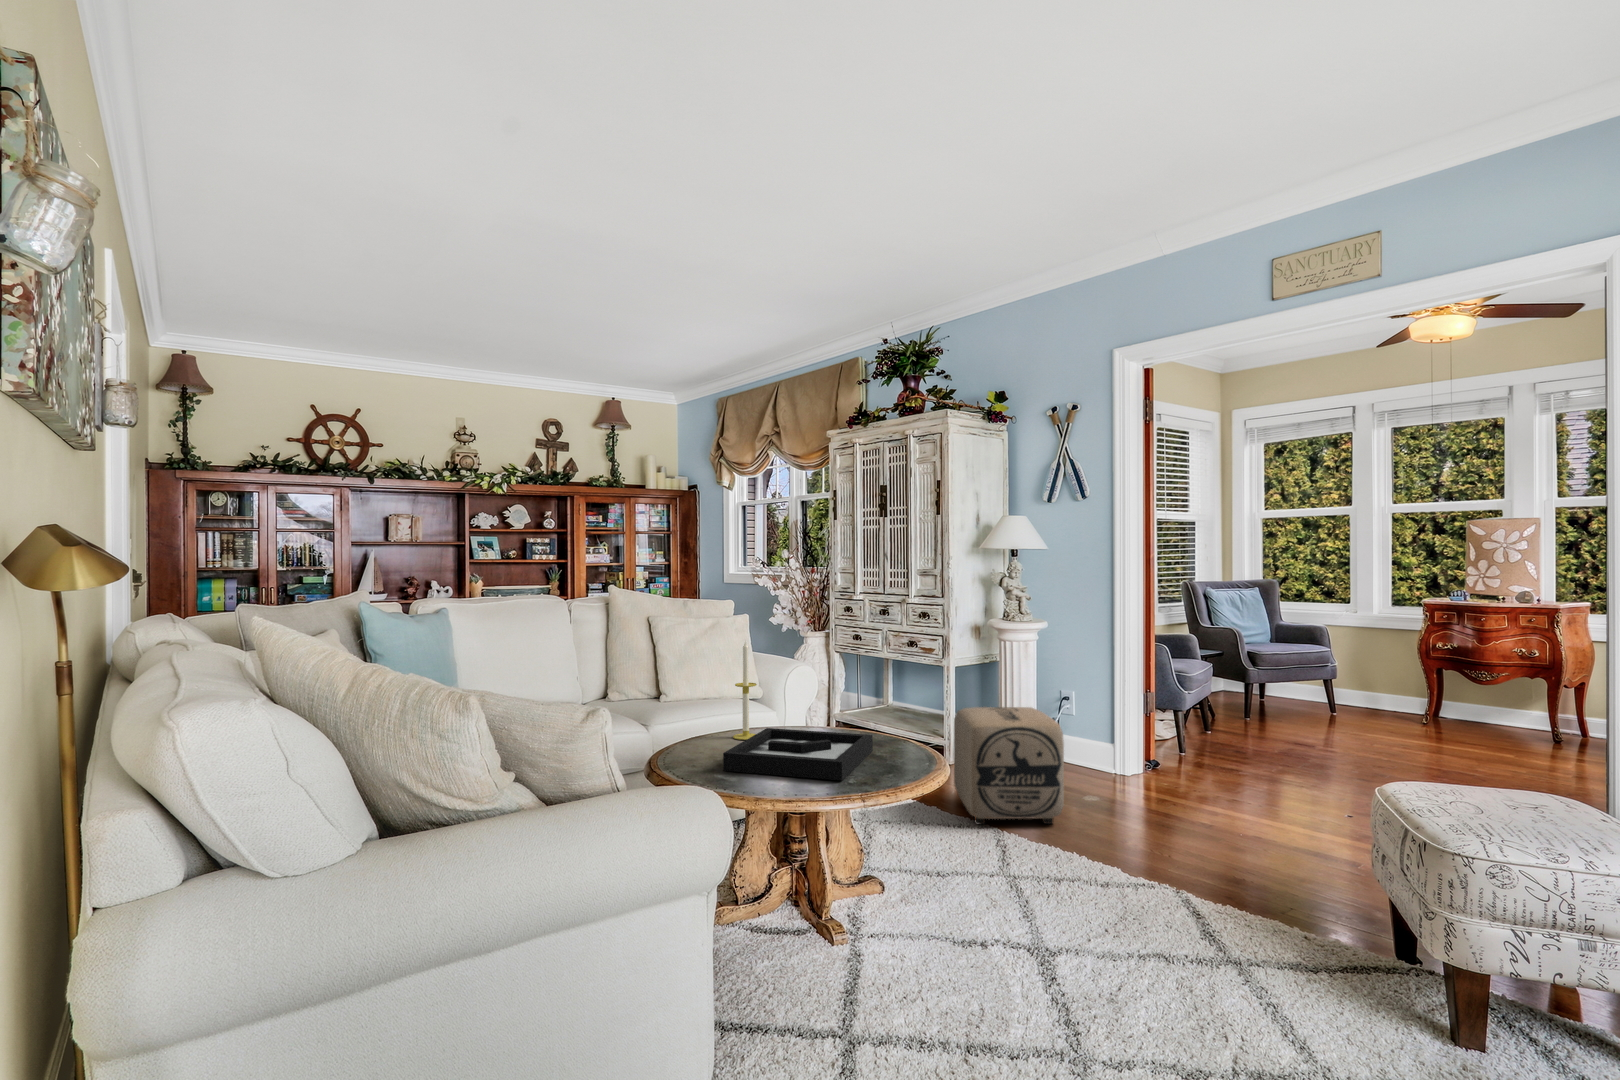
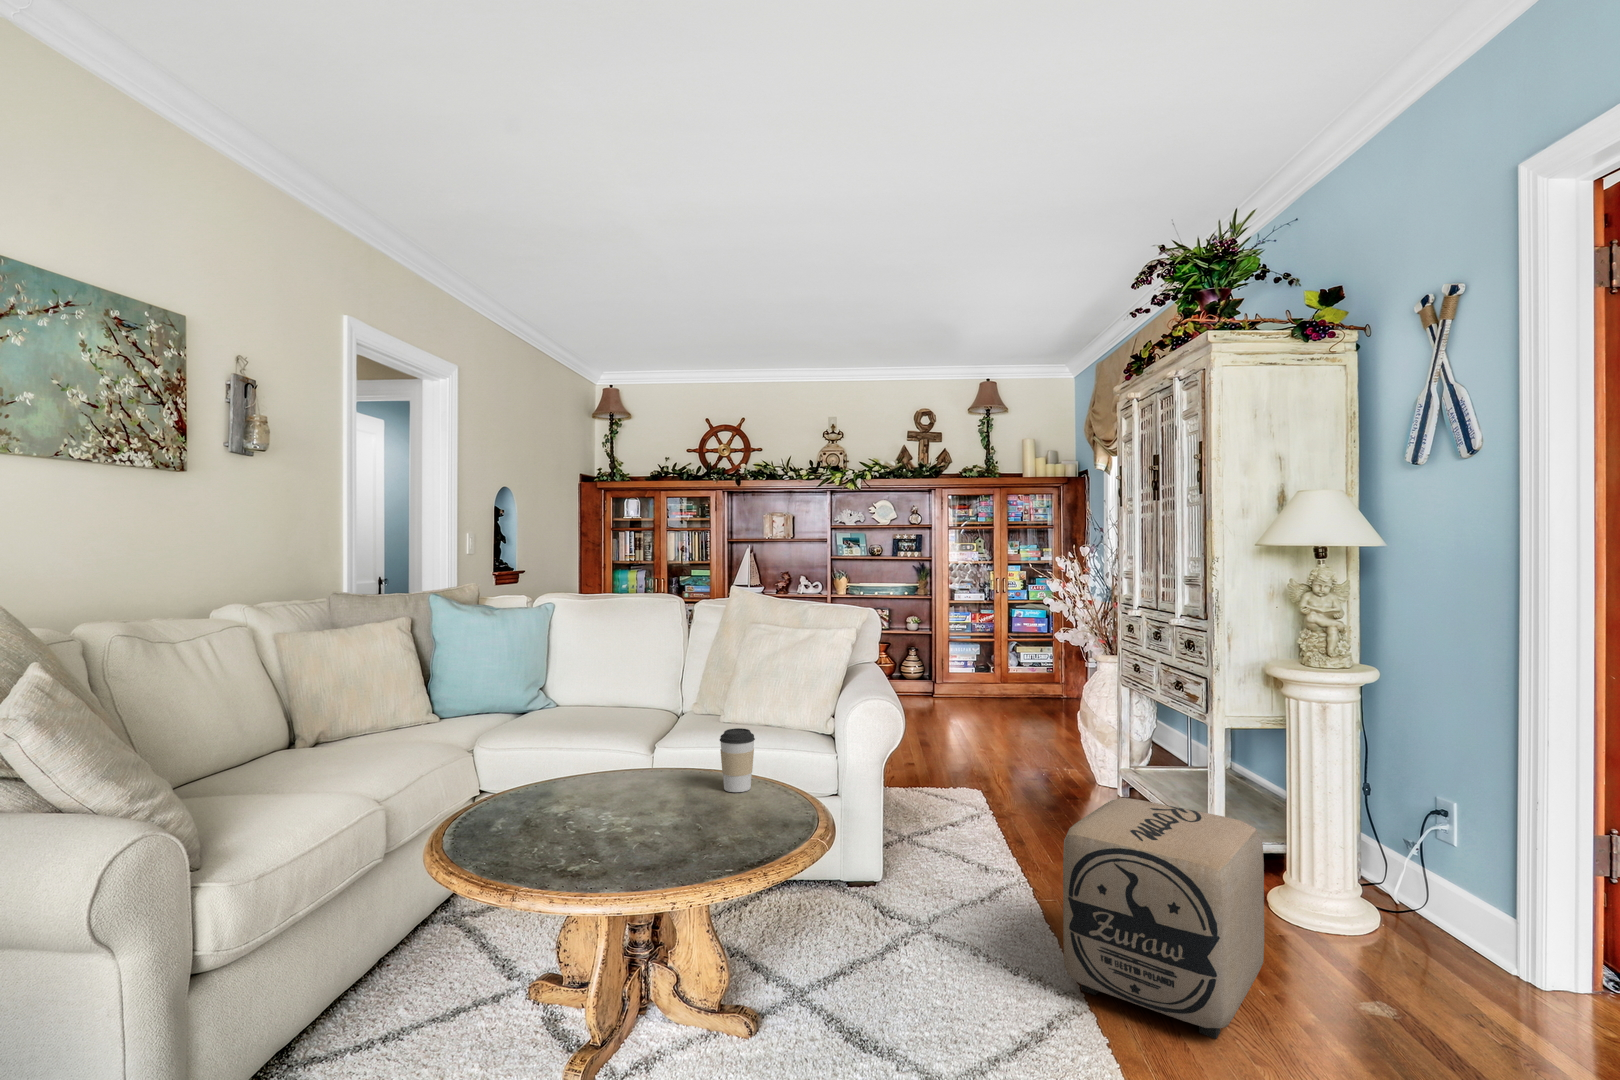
candle: present [733,641,757,740] -> none [665,661,698,787]
coffee cup: none [778,688,805,735] -> present [720,728,755,792]
decorative tray: present [723,728,873,780] -> none [536,777,743,874]

